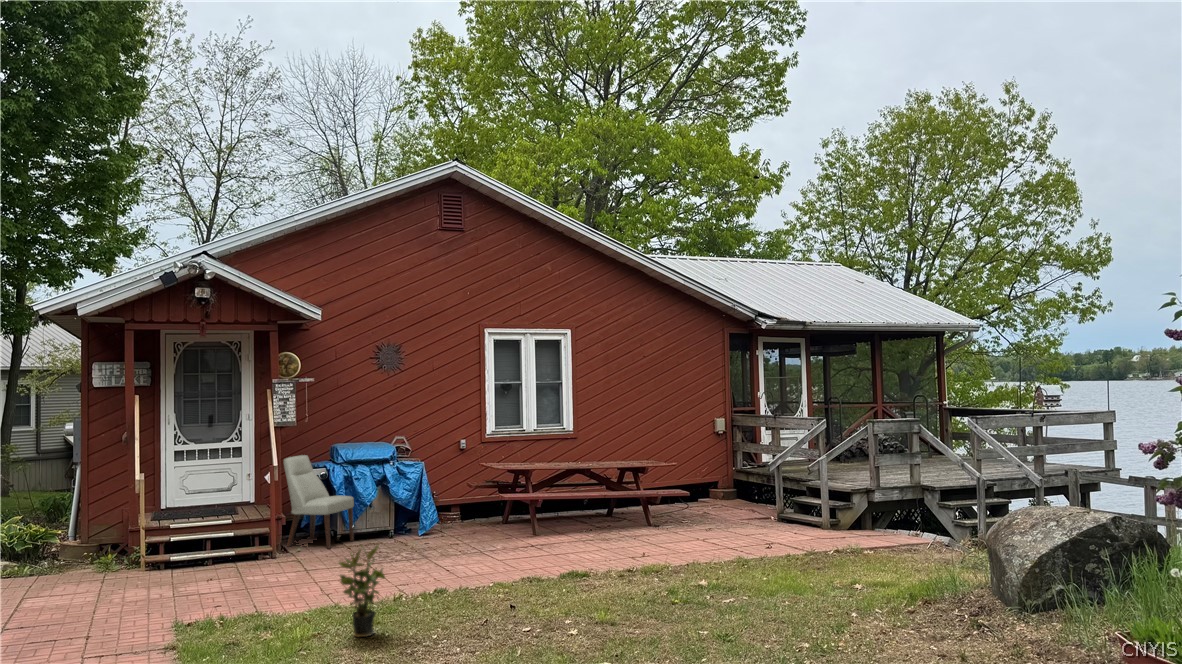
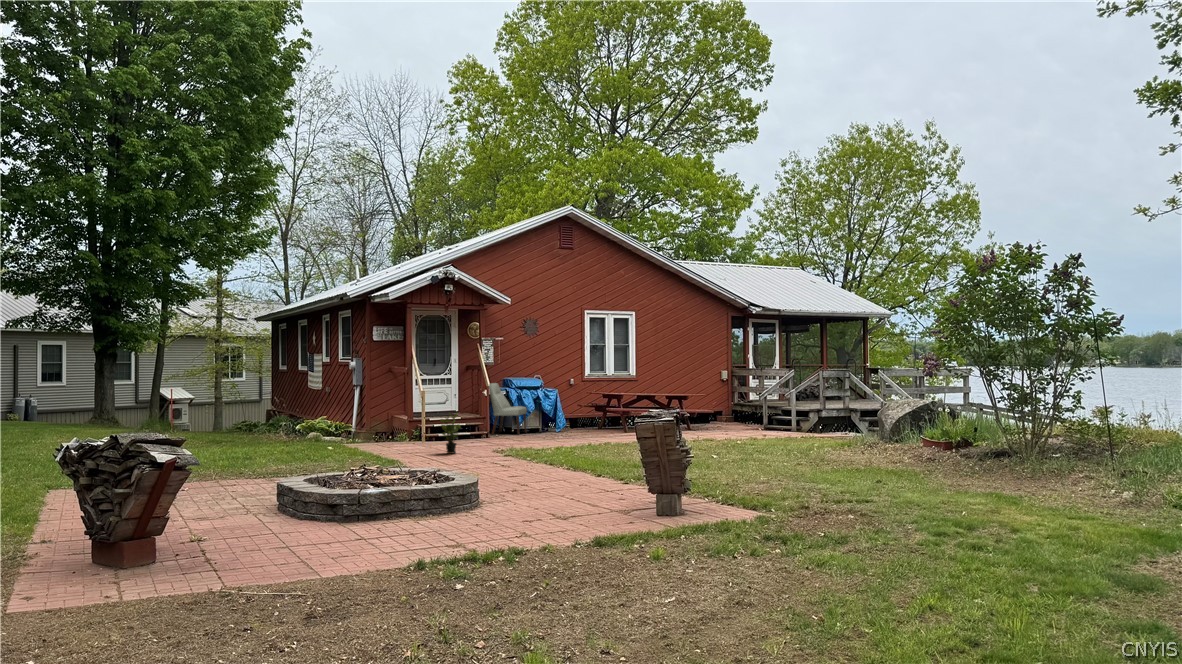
potted plant: present [339,545,385,637] -> present [440,413,461,454]

